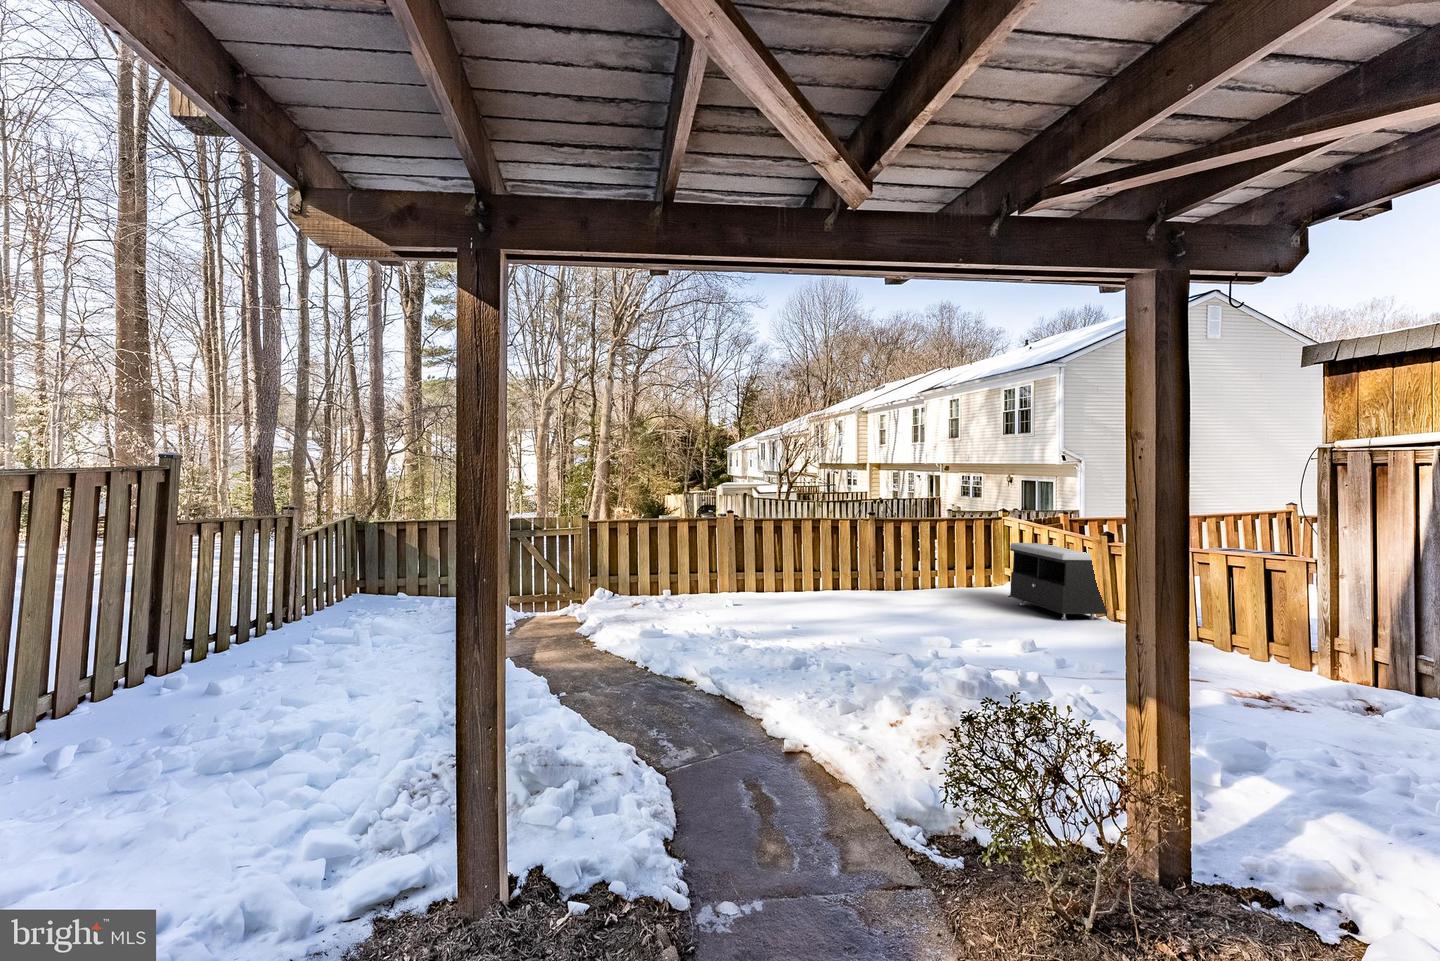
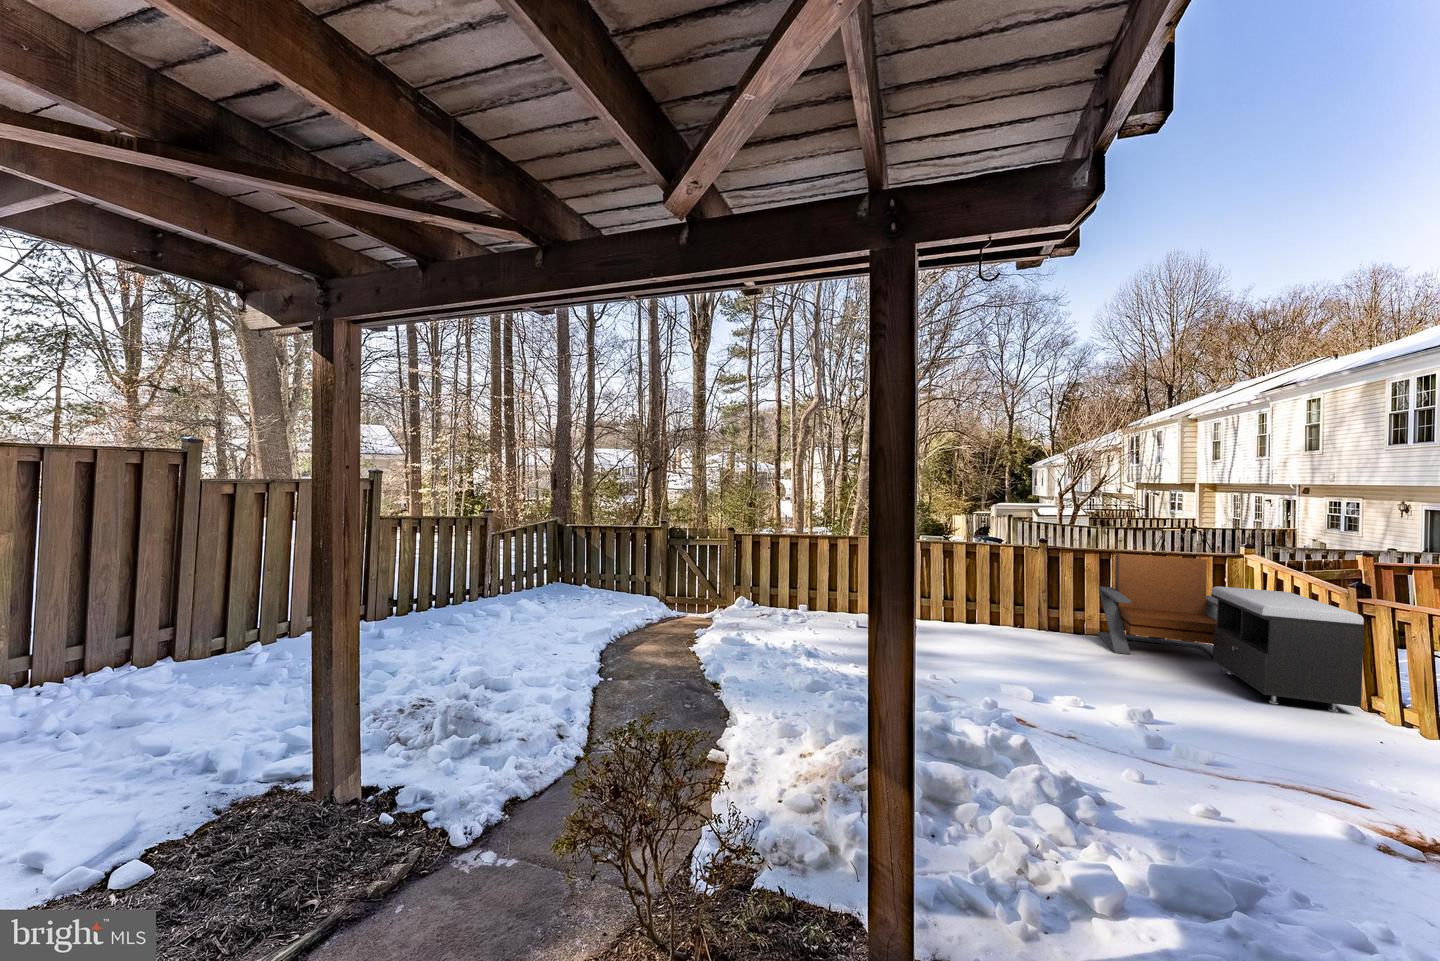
lounge chair: none [918,523,1022,600] -> present [1098,553,1218,656]

